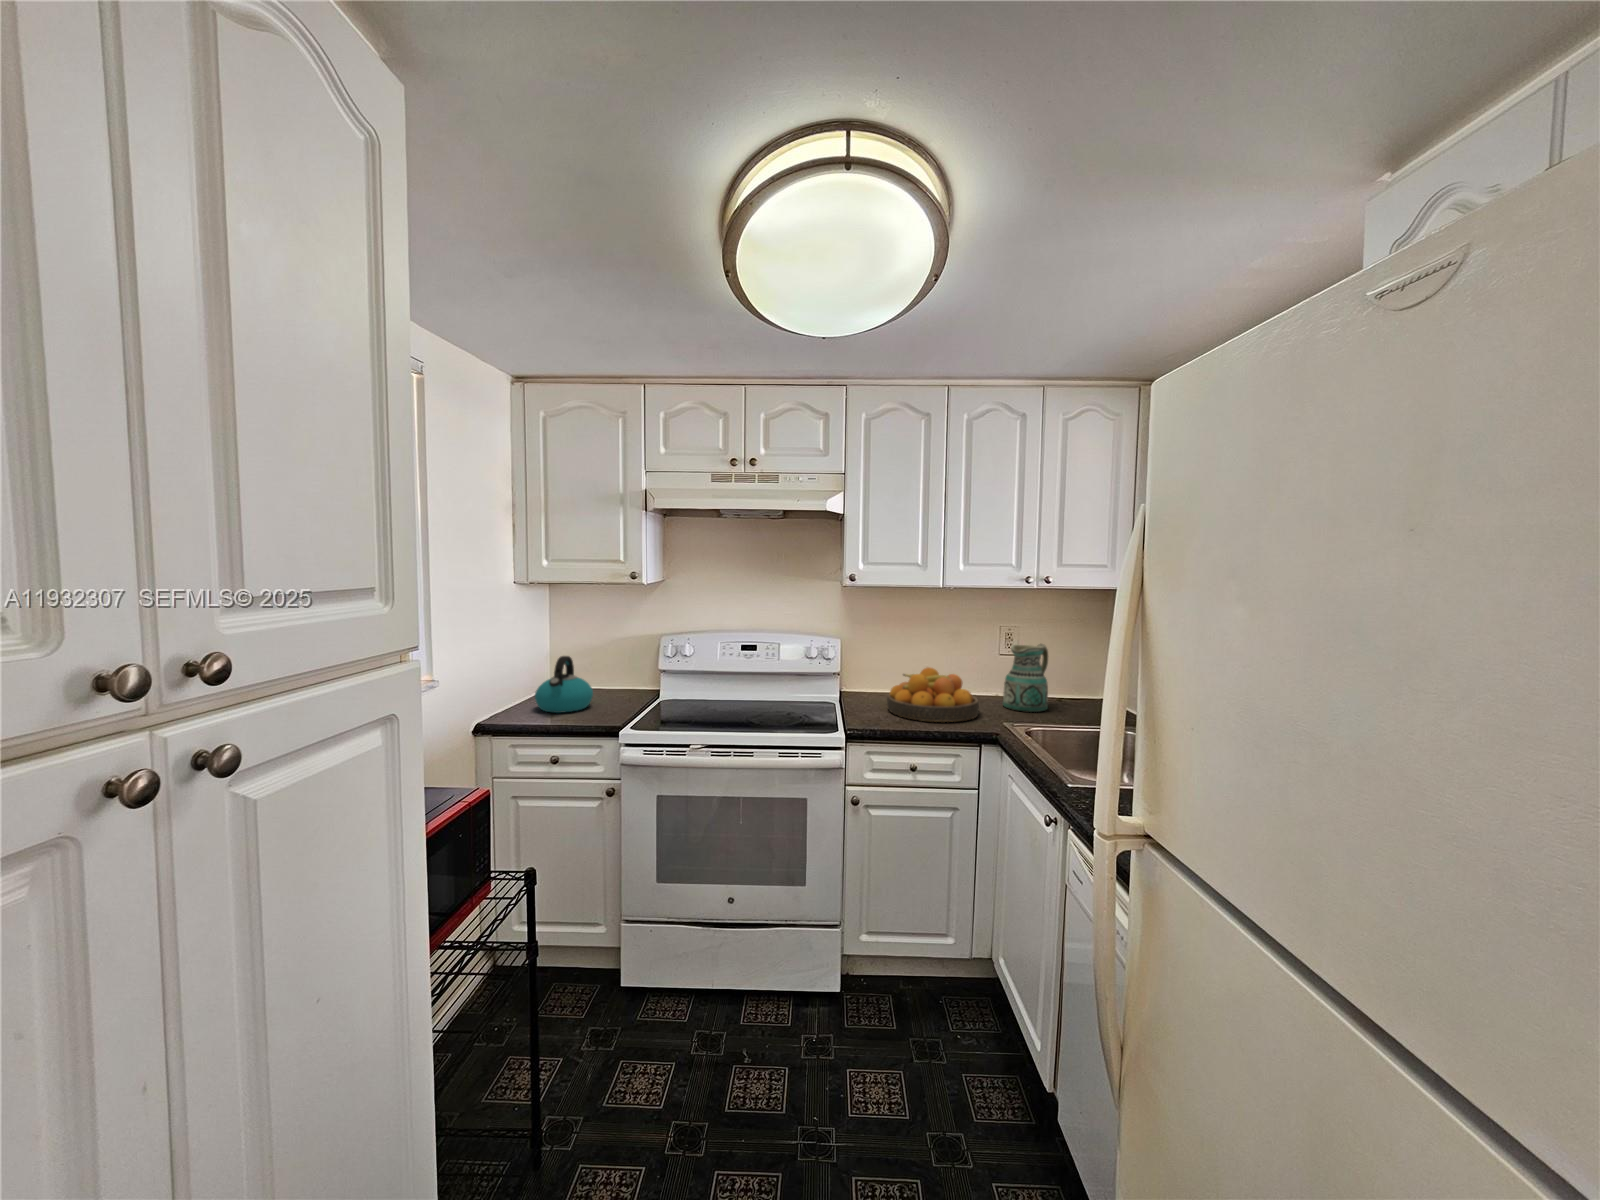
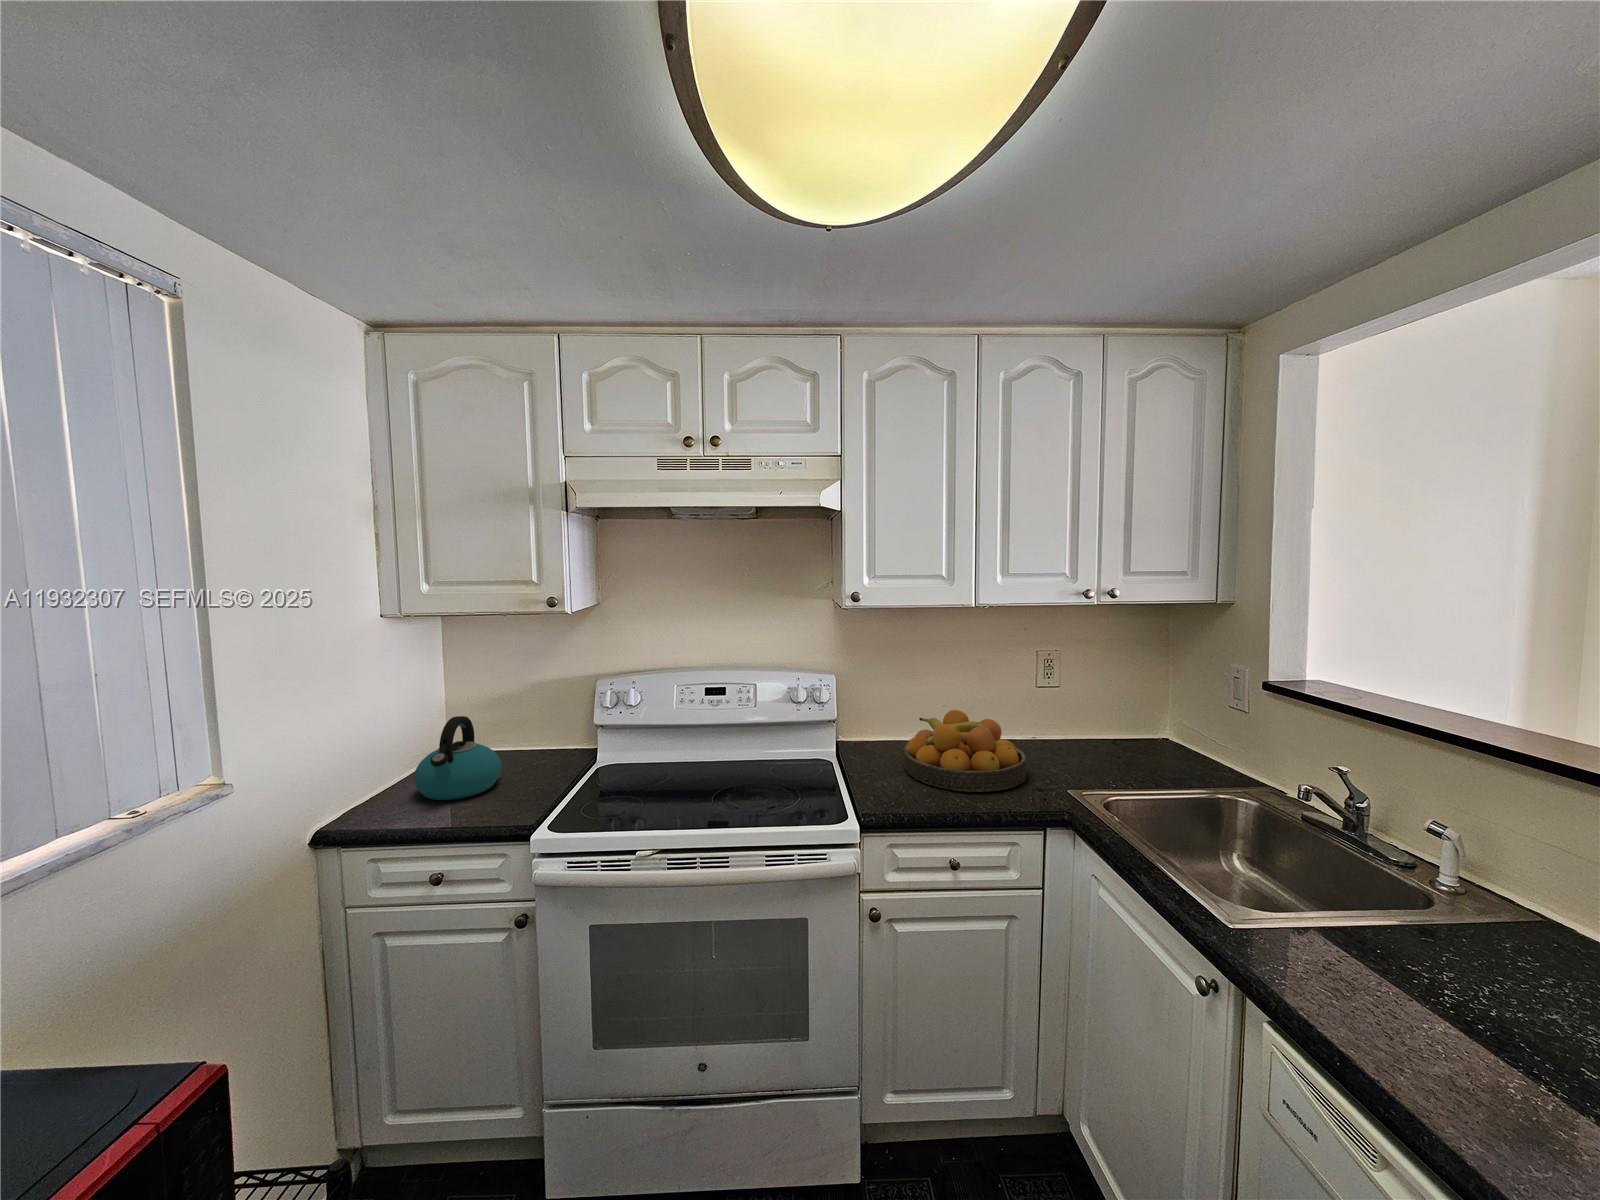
ceramic pitcher: present [1003,644,1048,712] -> none [1049,672,1109,765]

